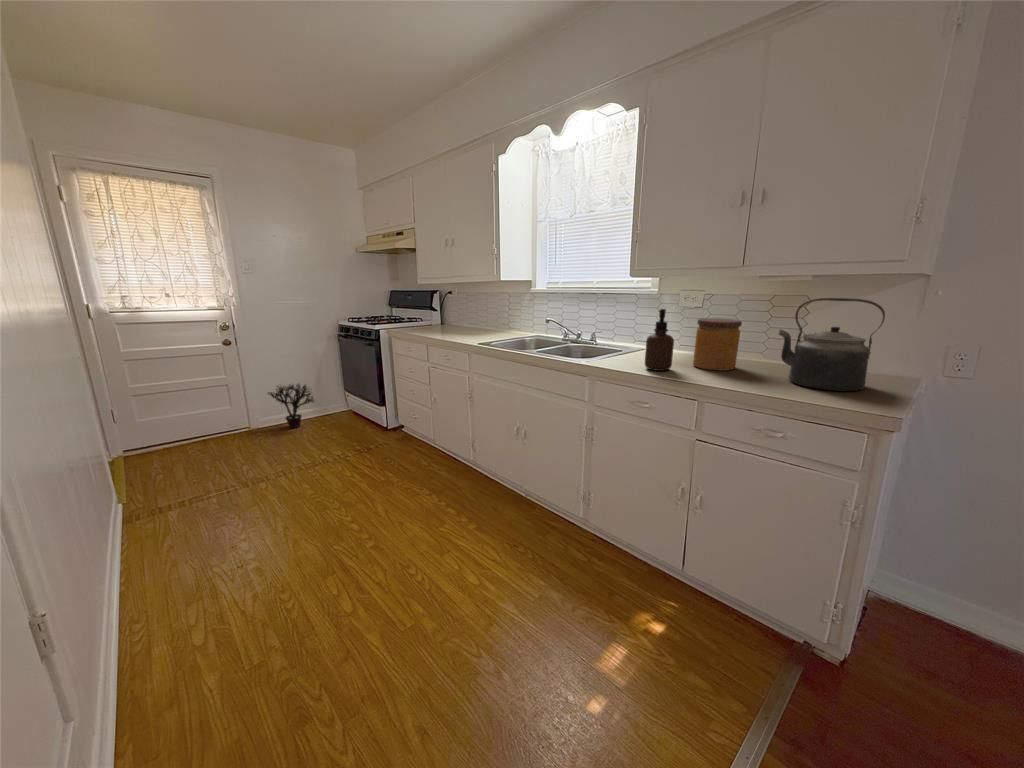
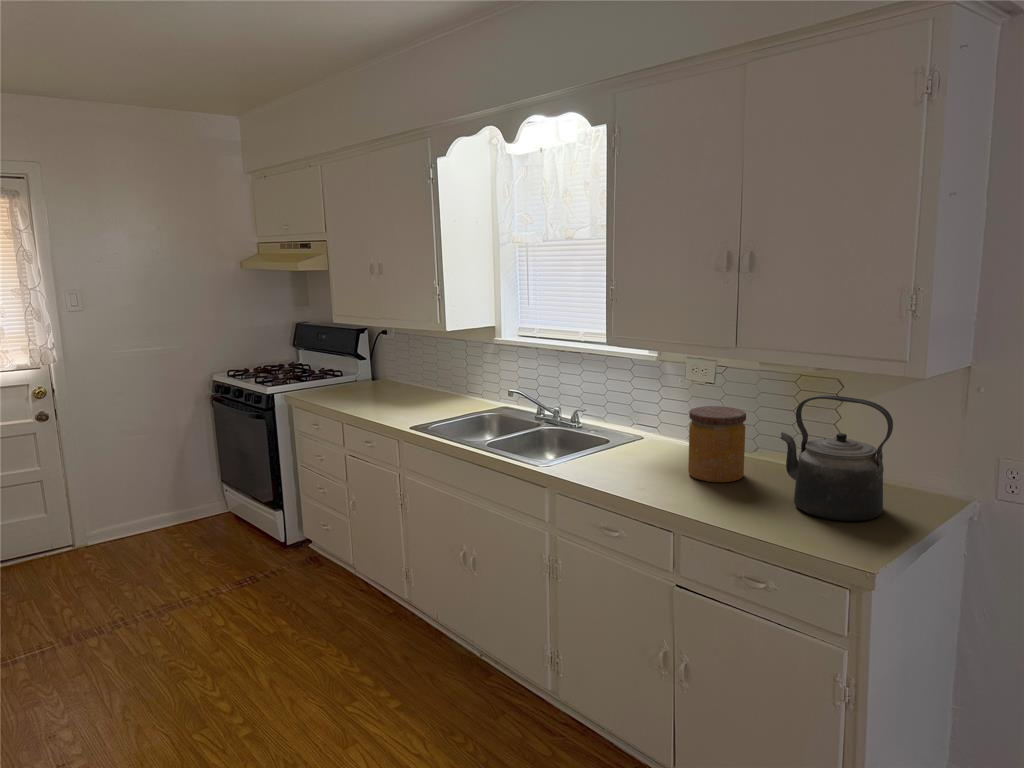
soap dispenser: present [645,309,674,371] -> none [617,400,653,484]
potted plant: present [268,384,314,428] -> none [100,473,175,546]

